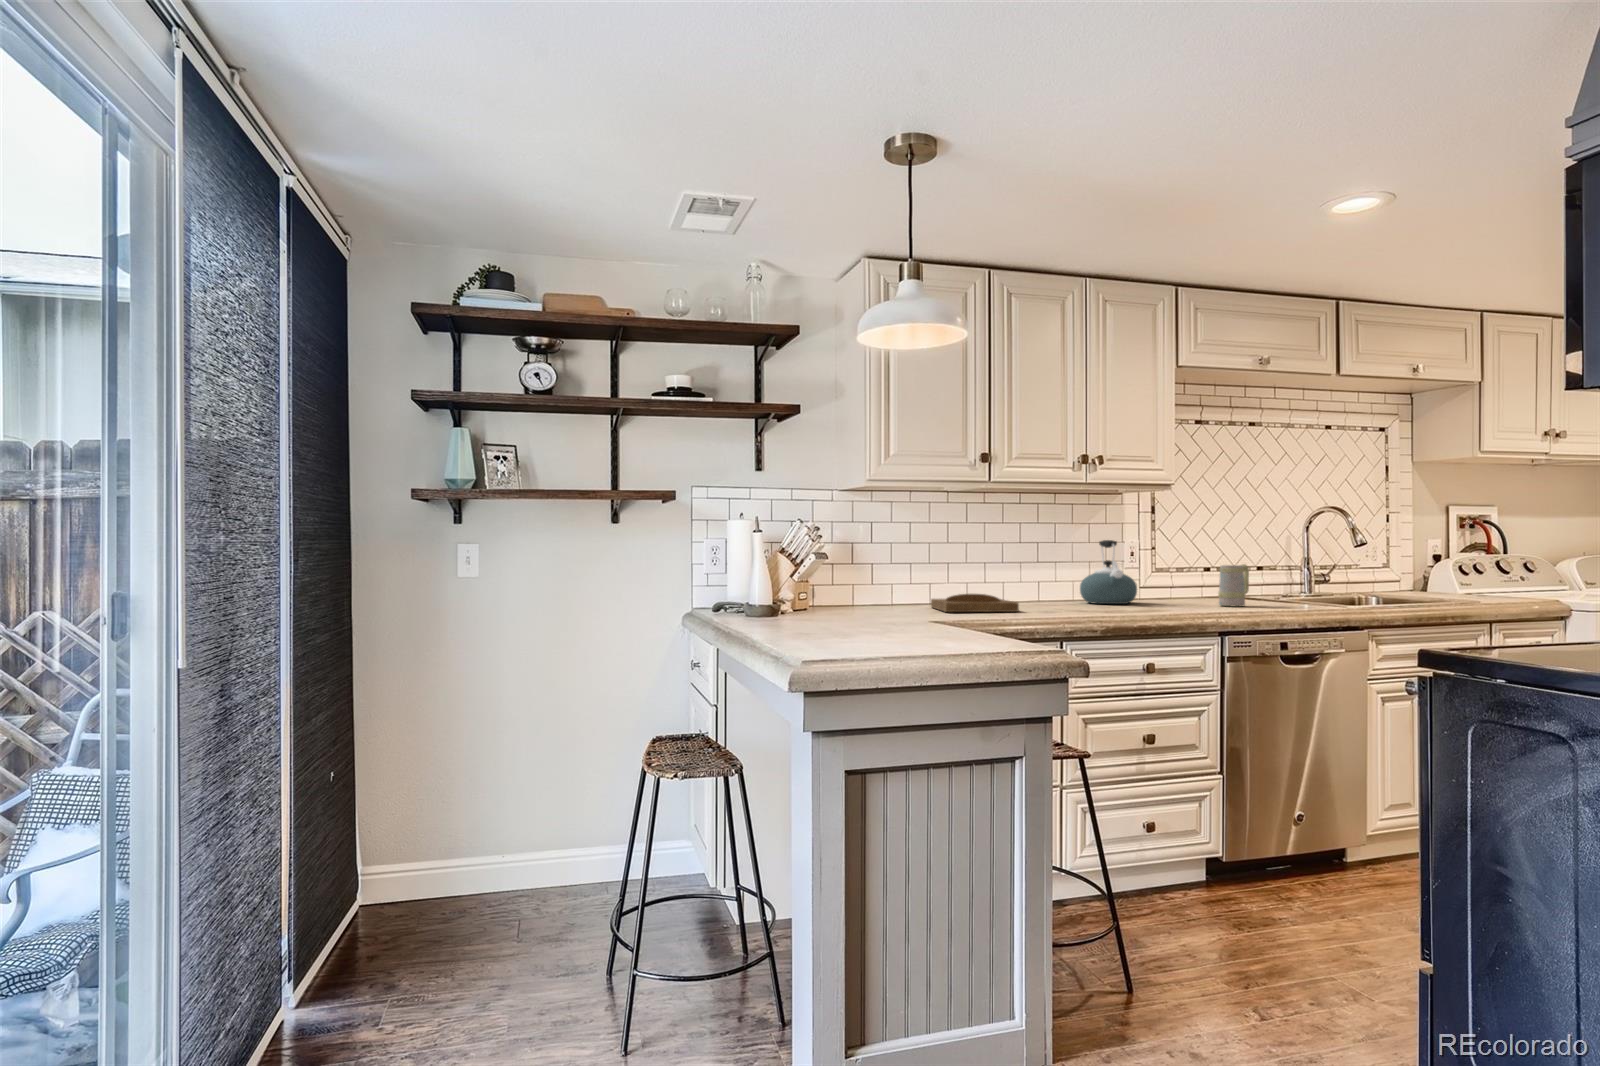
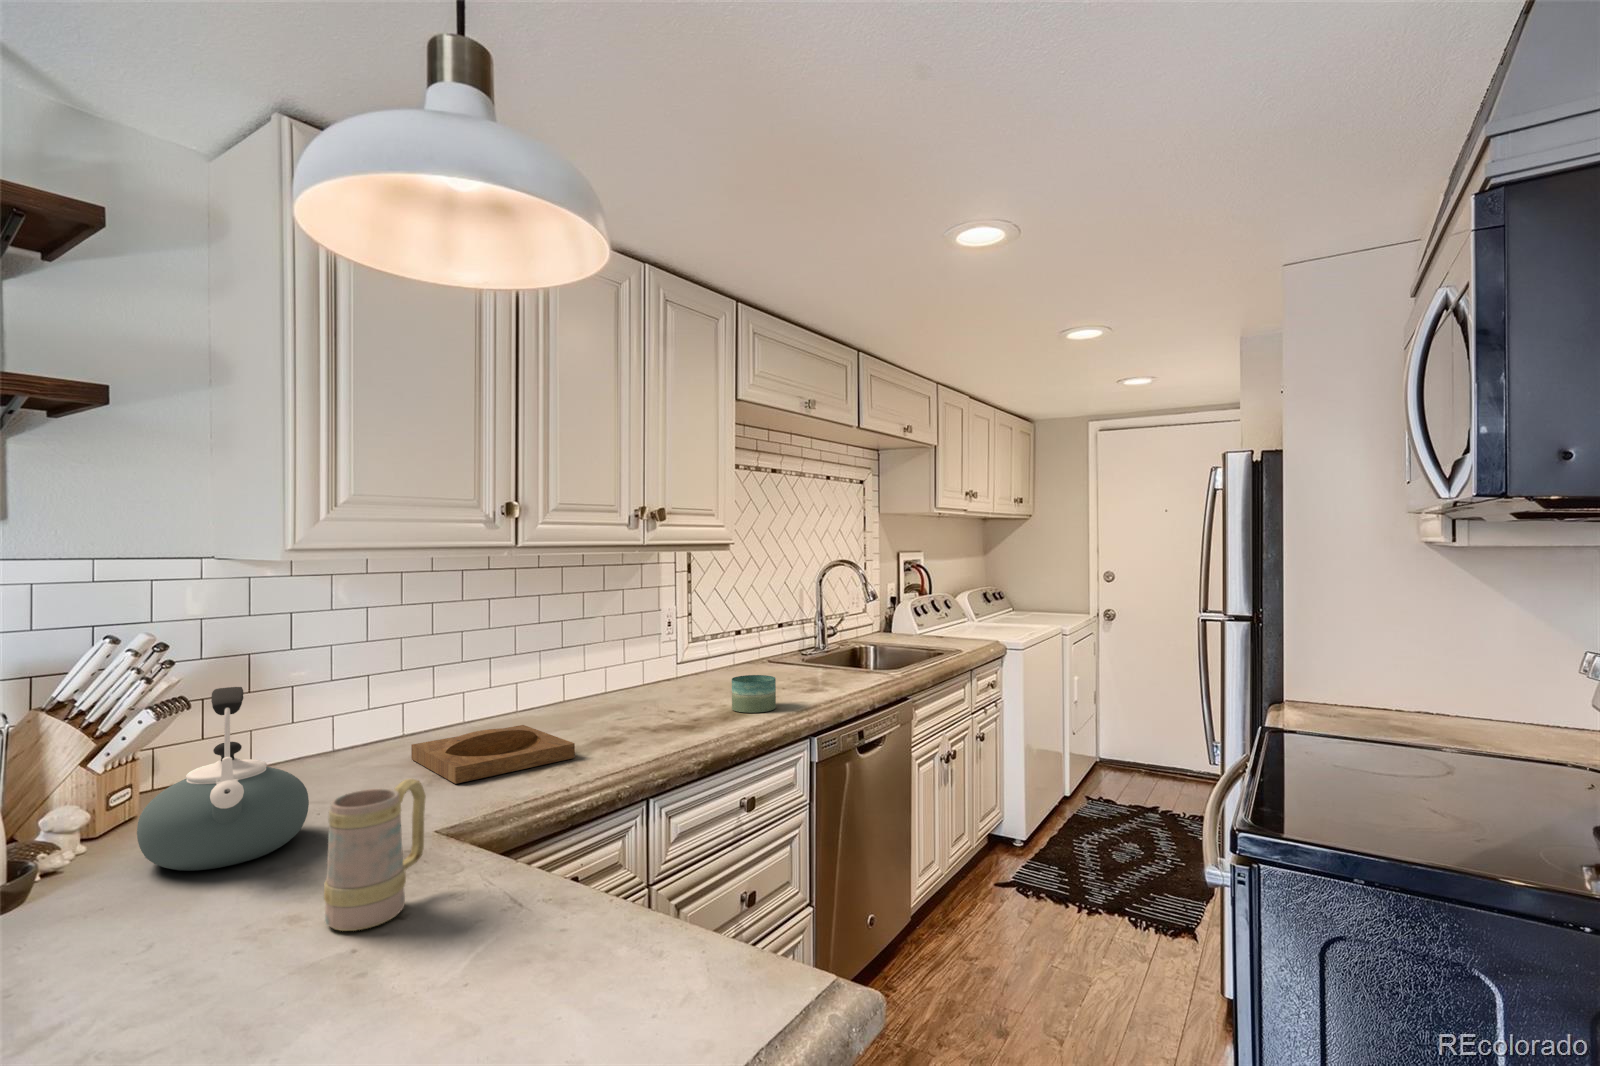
kettle: present [1080,540,1137,604] -> present [137,687,309,871]
mug: present [1218,564,1249,606] -> present [324,779,426,931]
candle: none [1154,584,1191,609] -> present [732,675,776,713]

